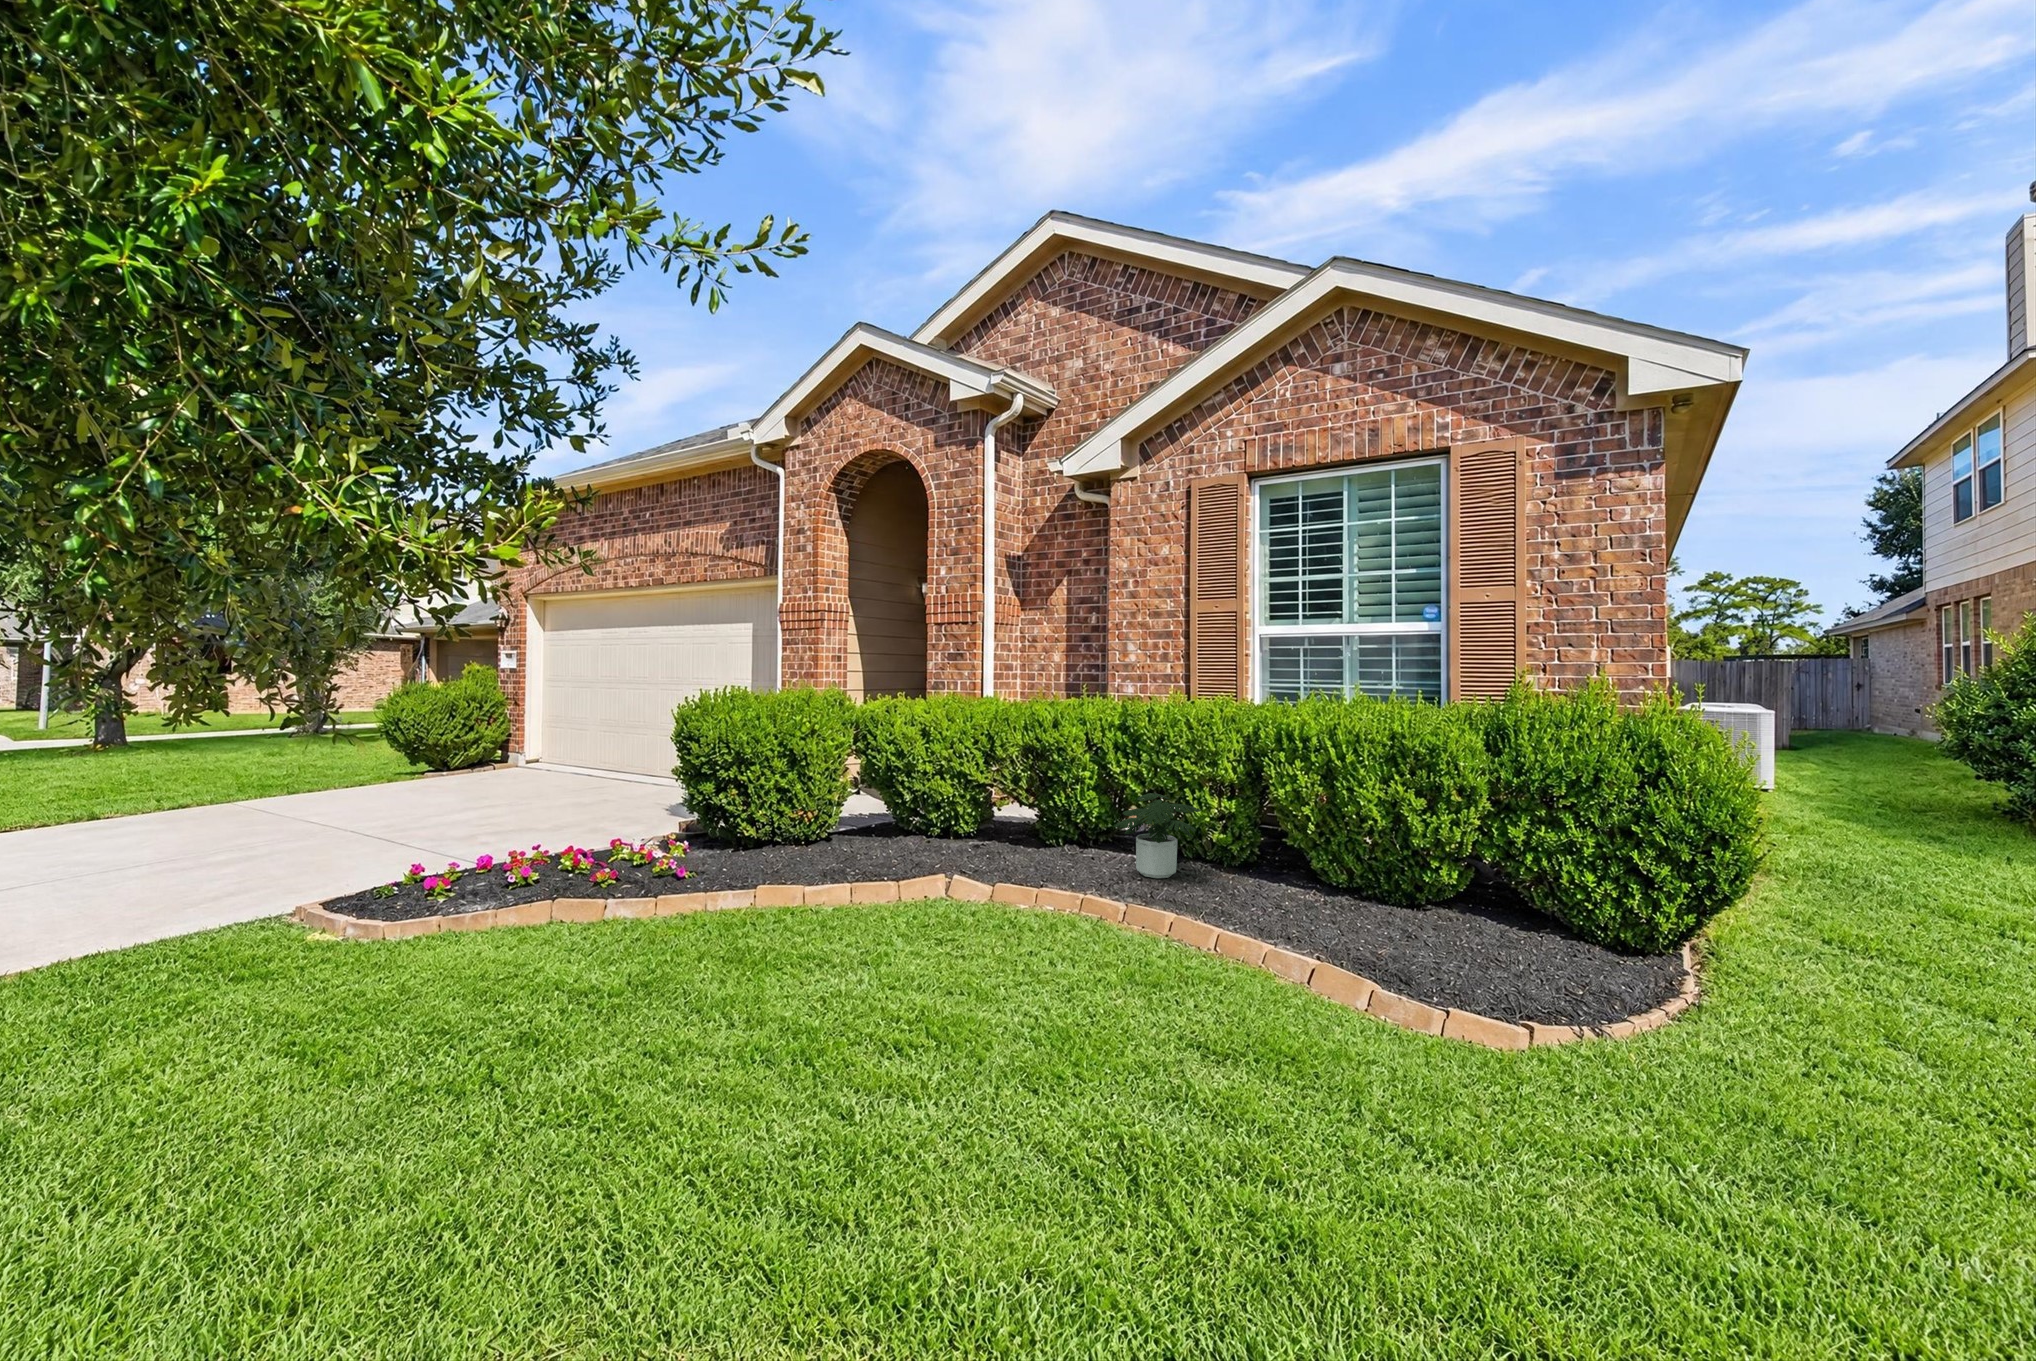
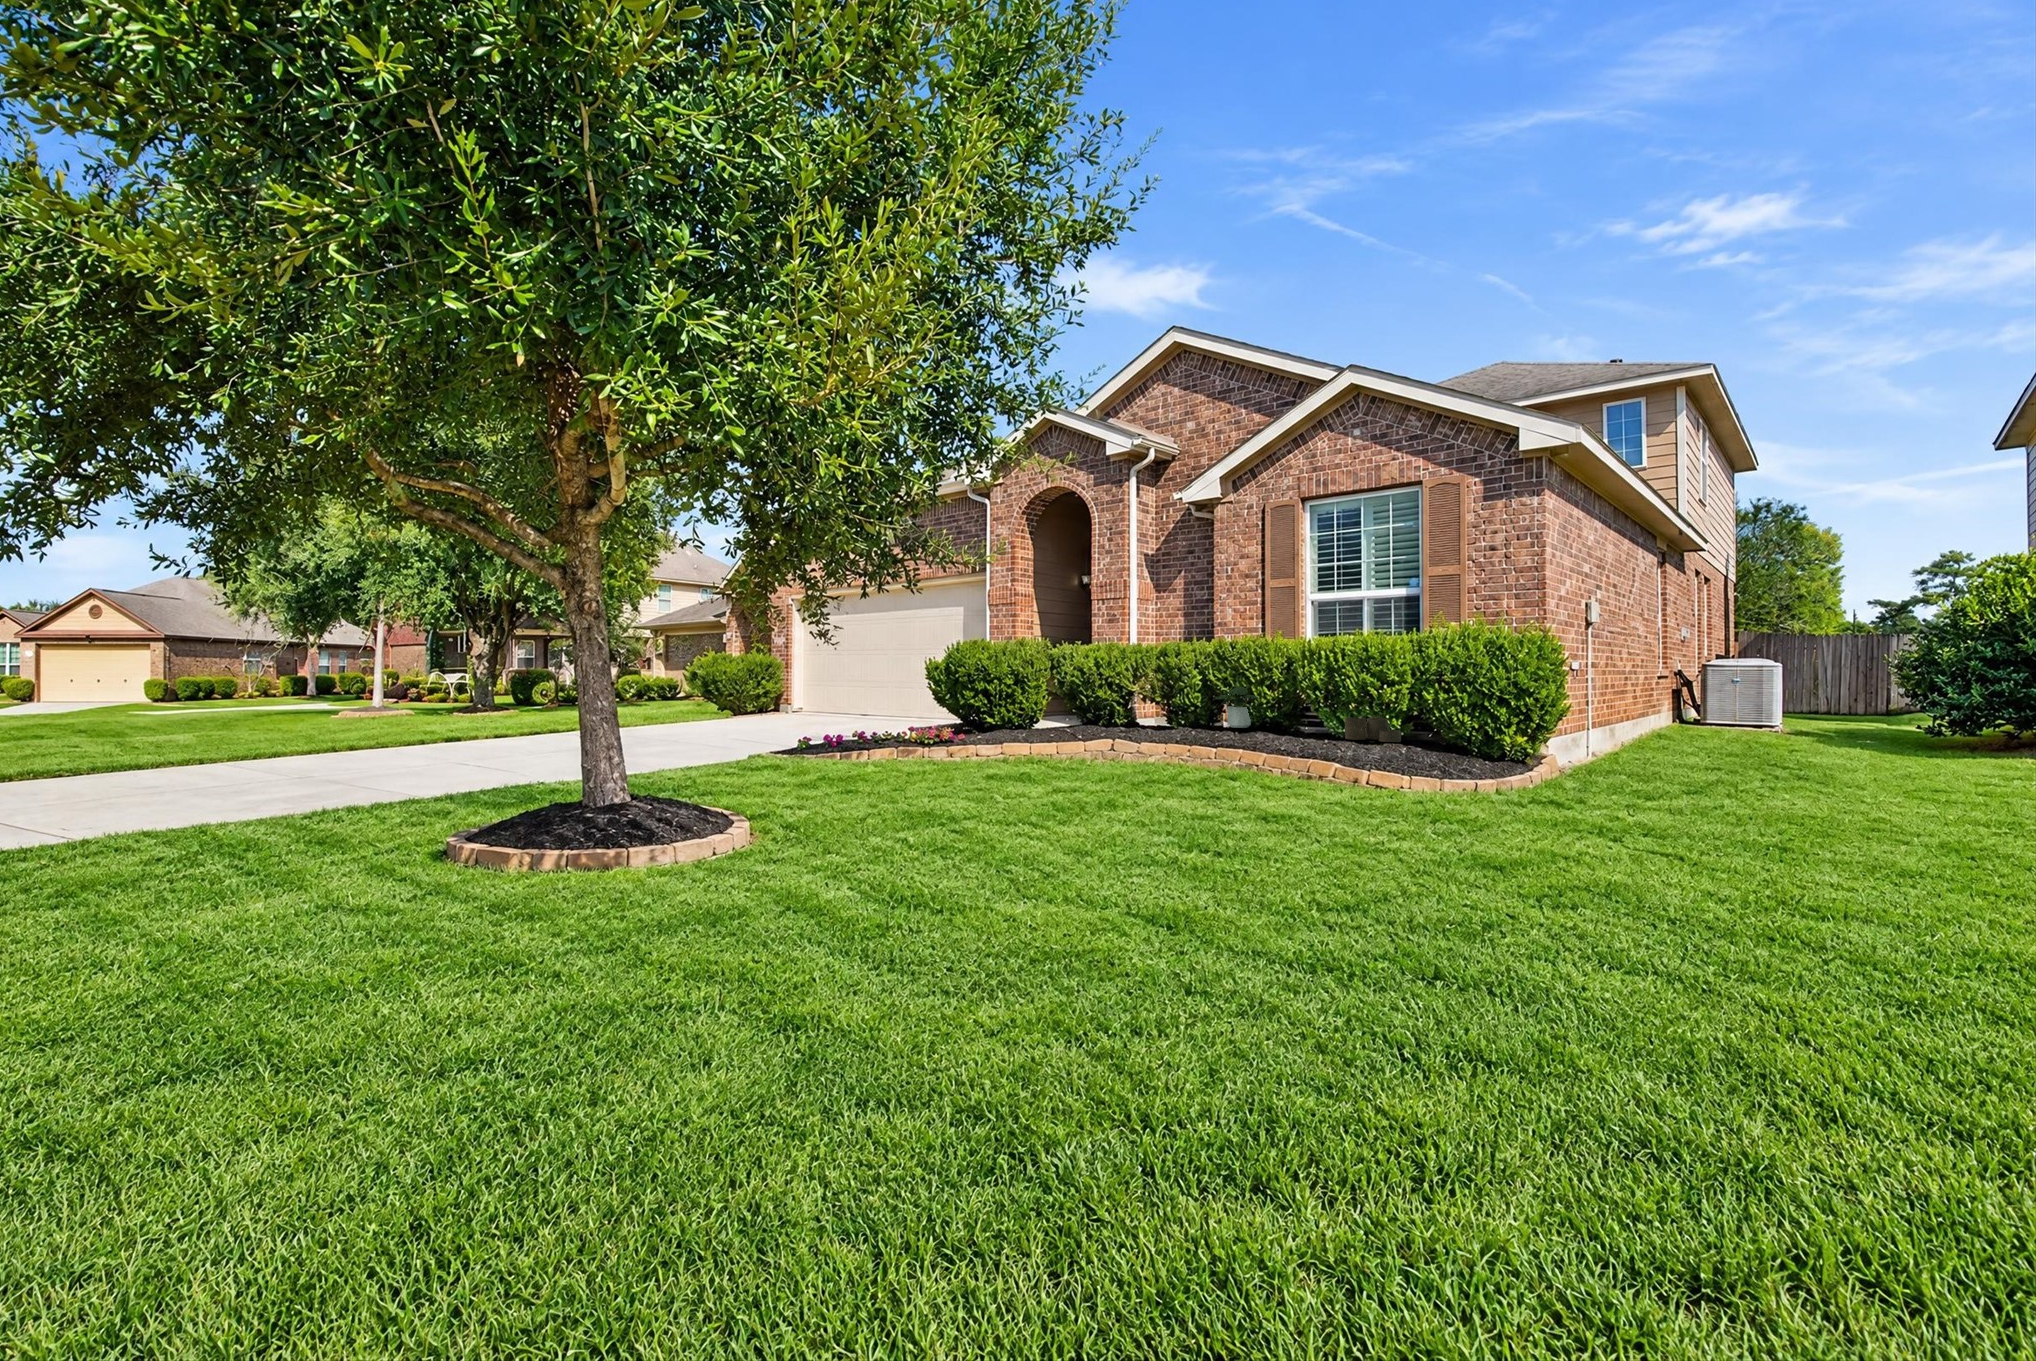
woven basket: none [1365,877,1481,957] -> present [1345,715,1401,742]

